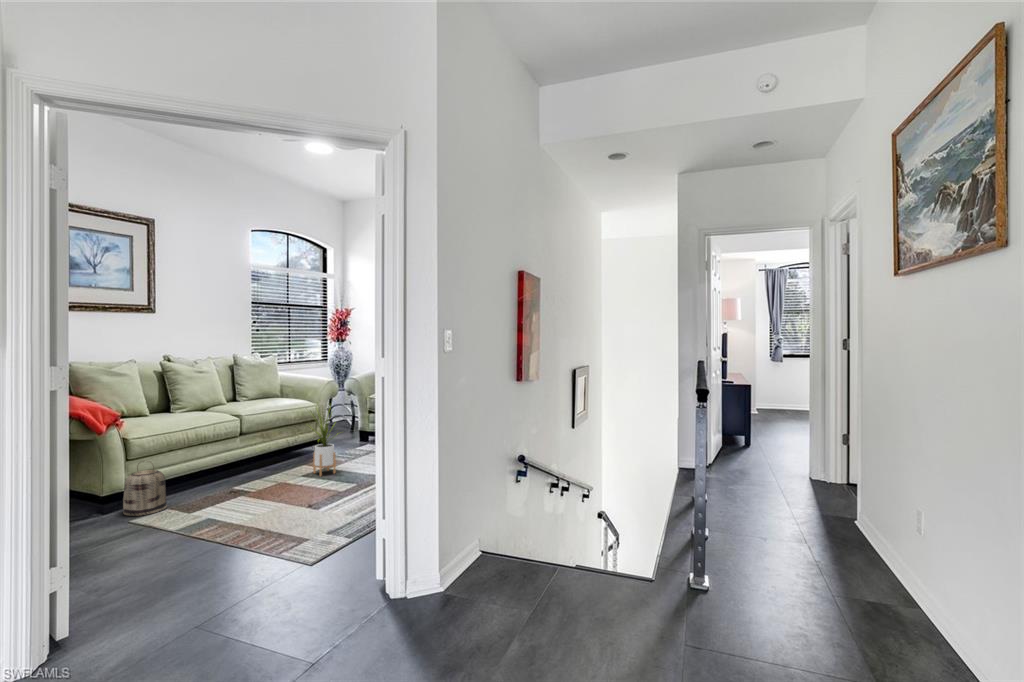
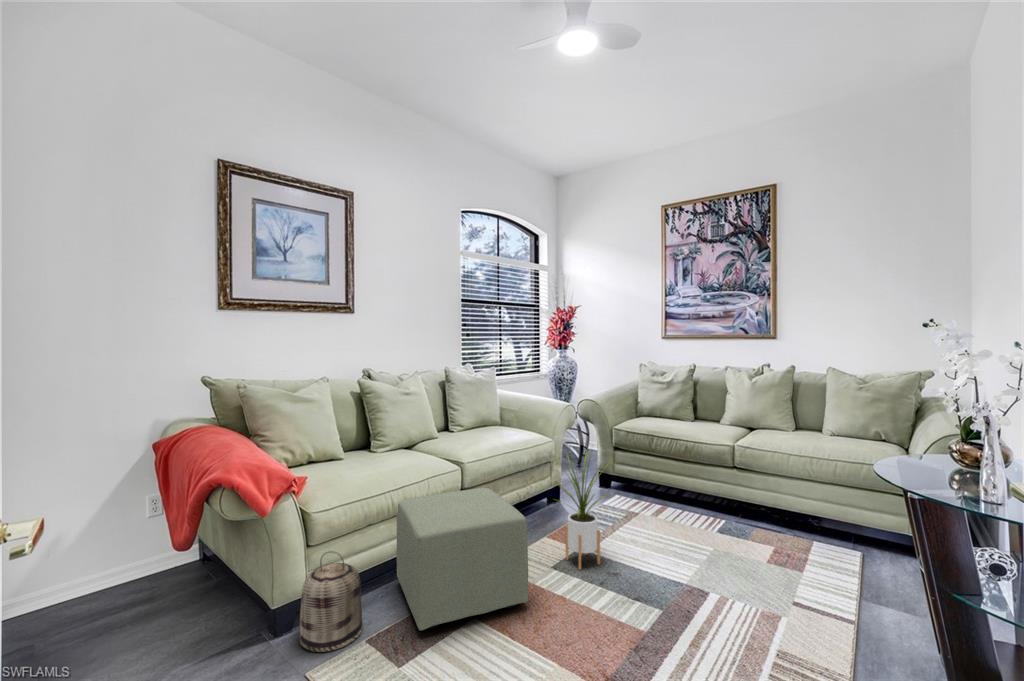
ottoman: none [191,430,279,502] -> present [396,488,528,631]

